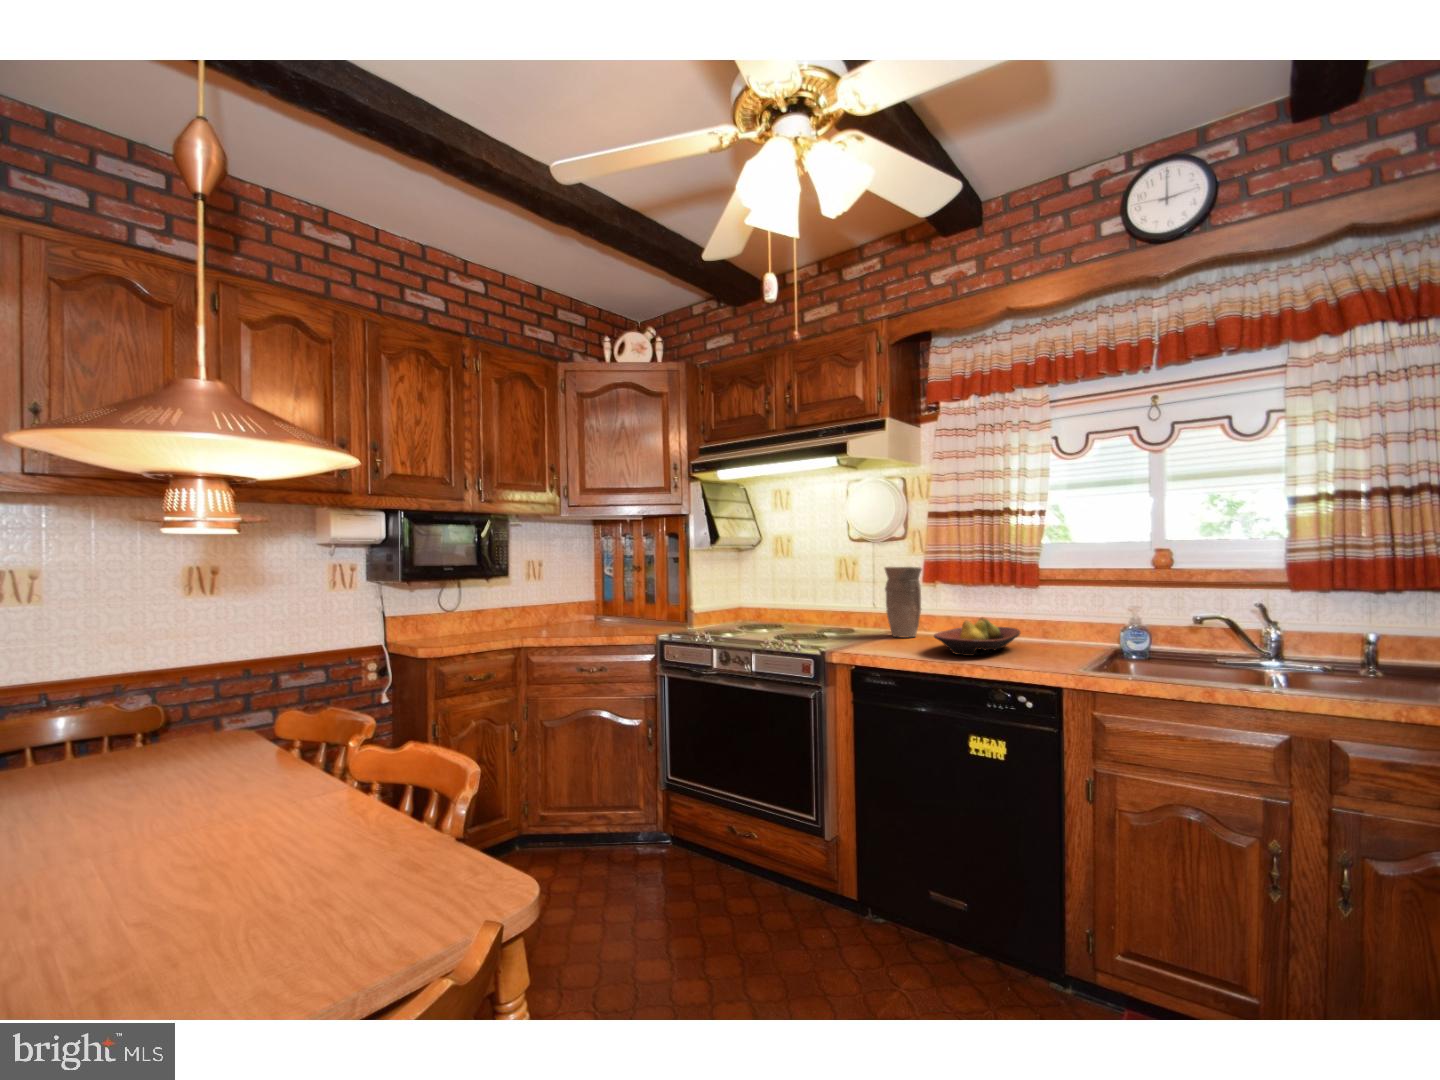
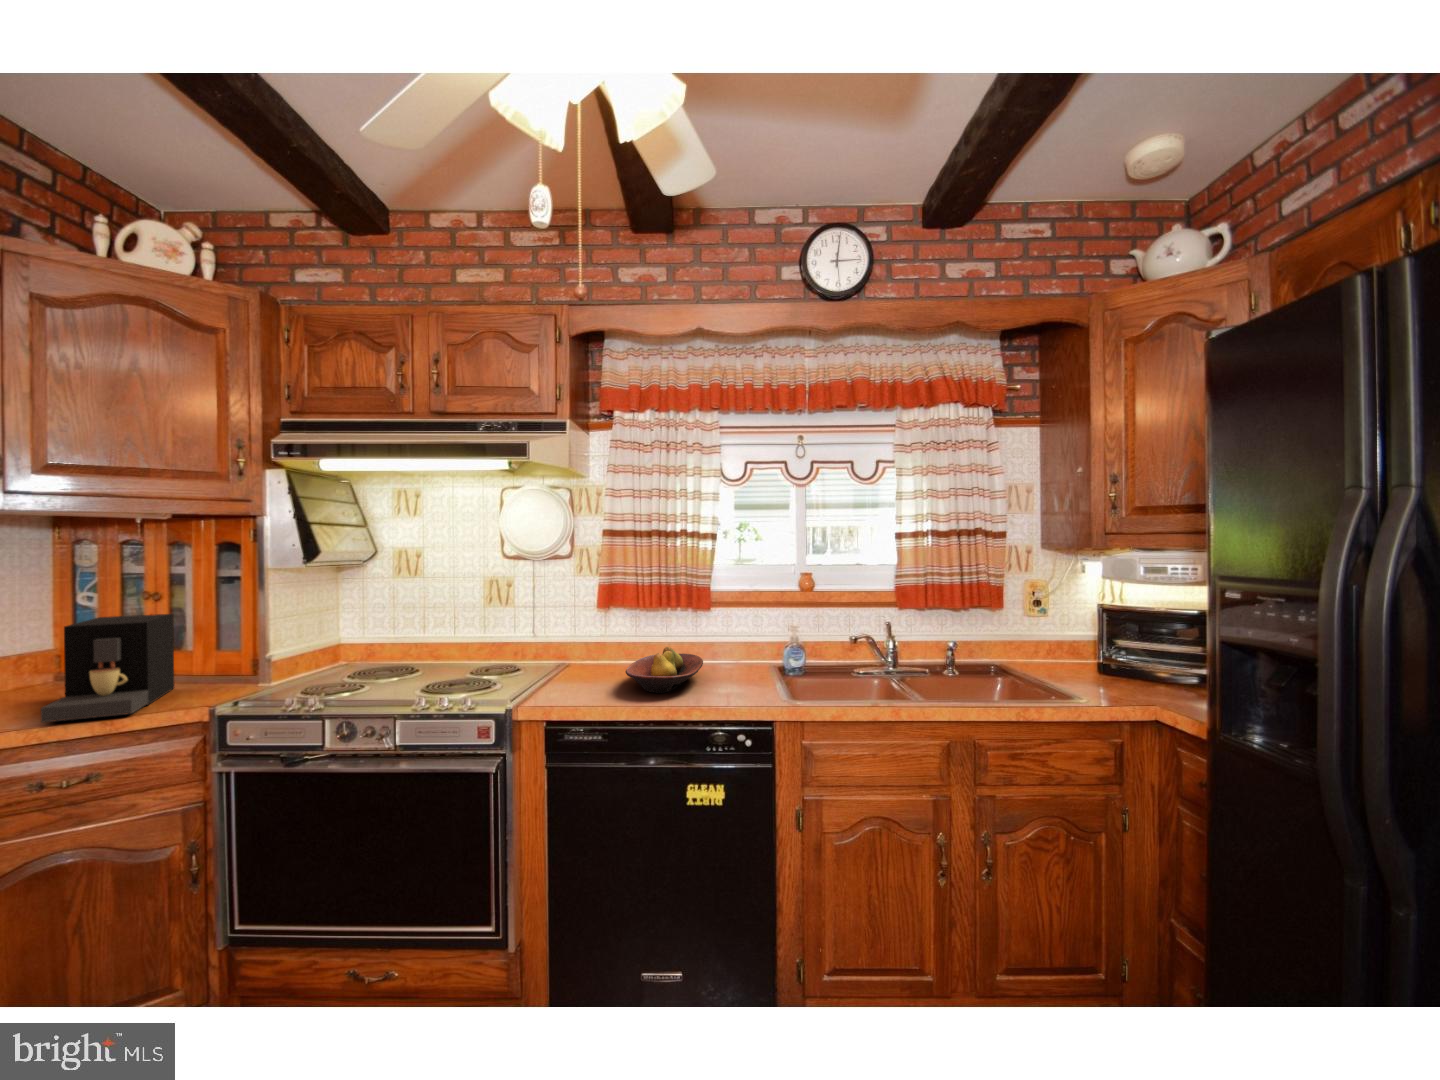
vase: present [885,567,922,638] -> none [553,591,597,673]
coffee maker: none [581,578,646,634] -> present [41,614,174,723]

